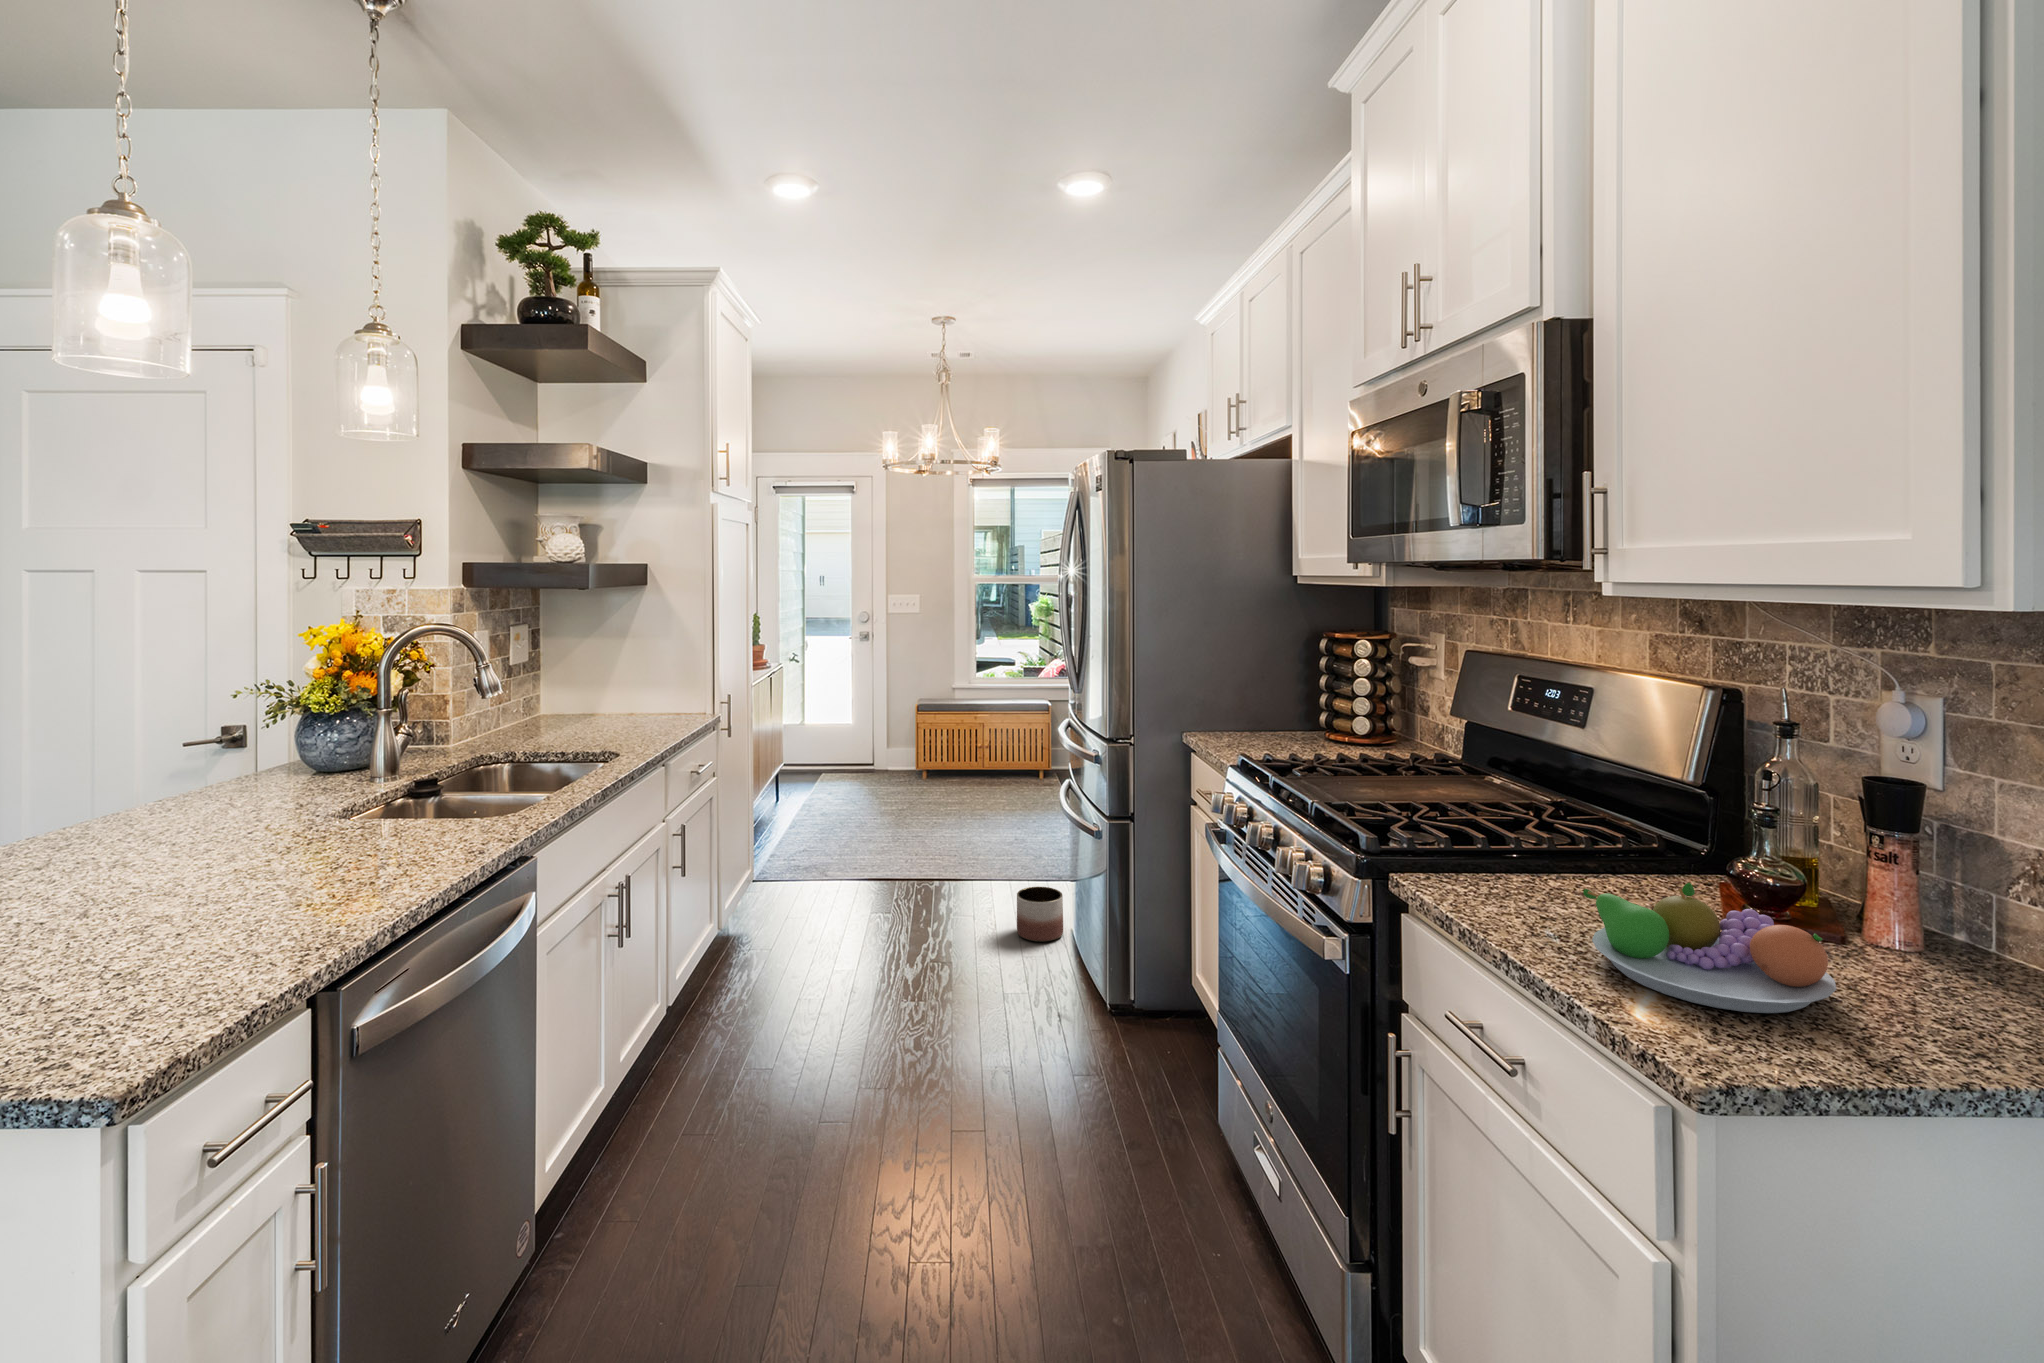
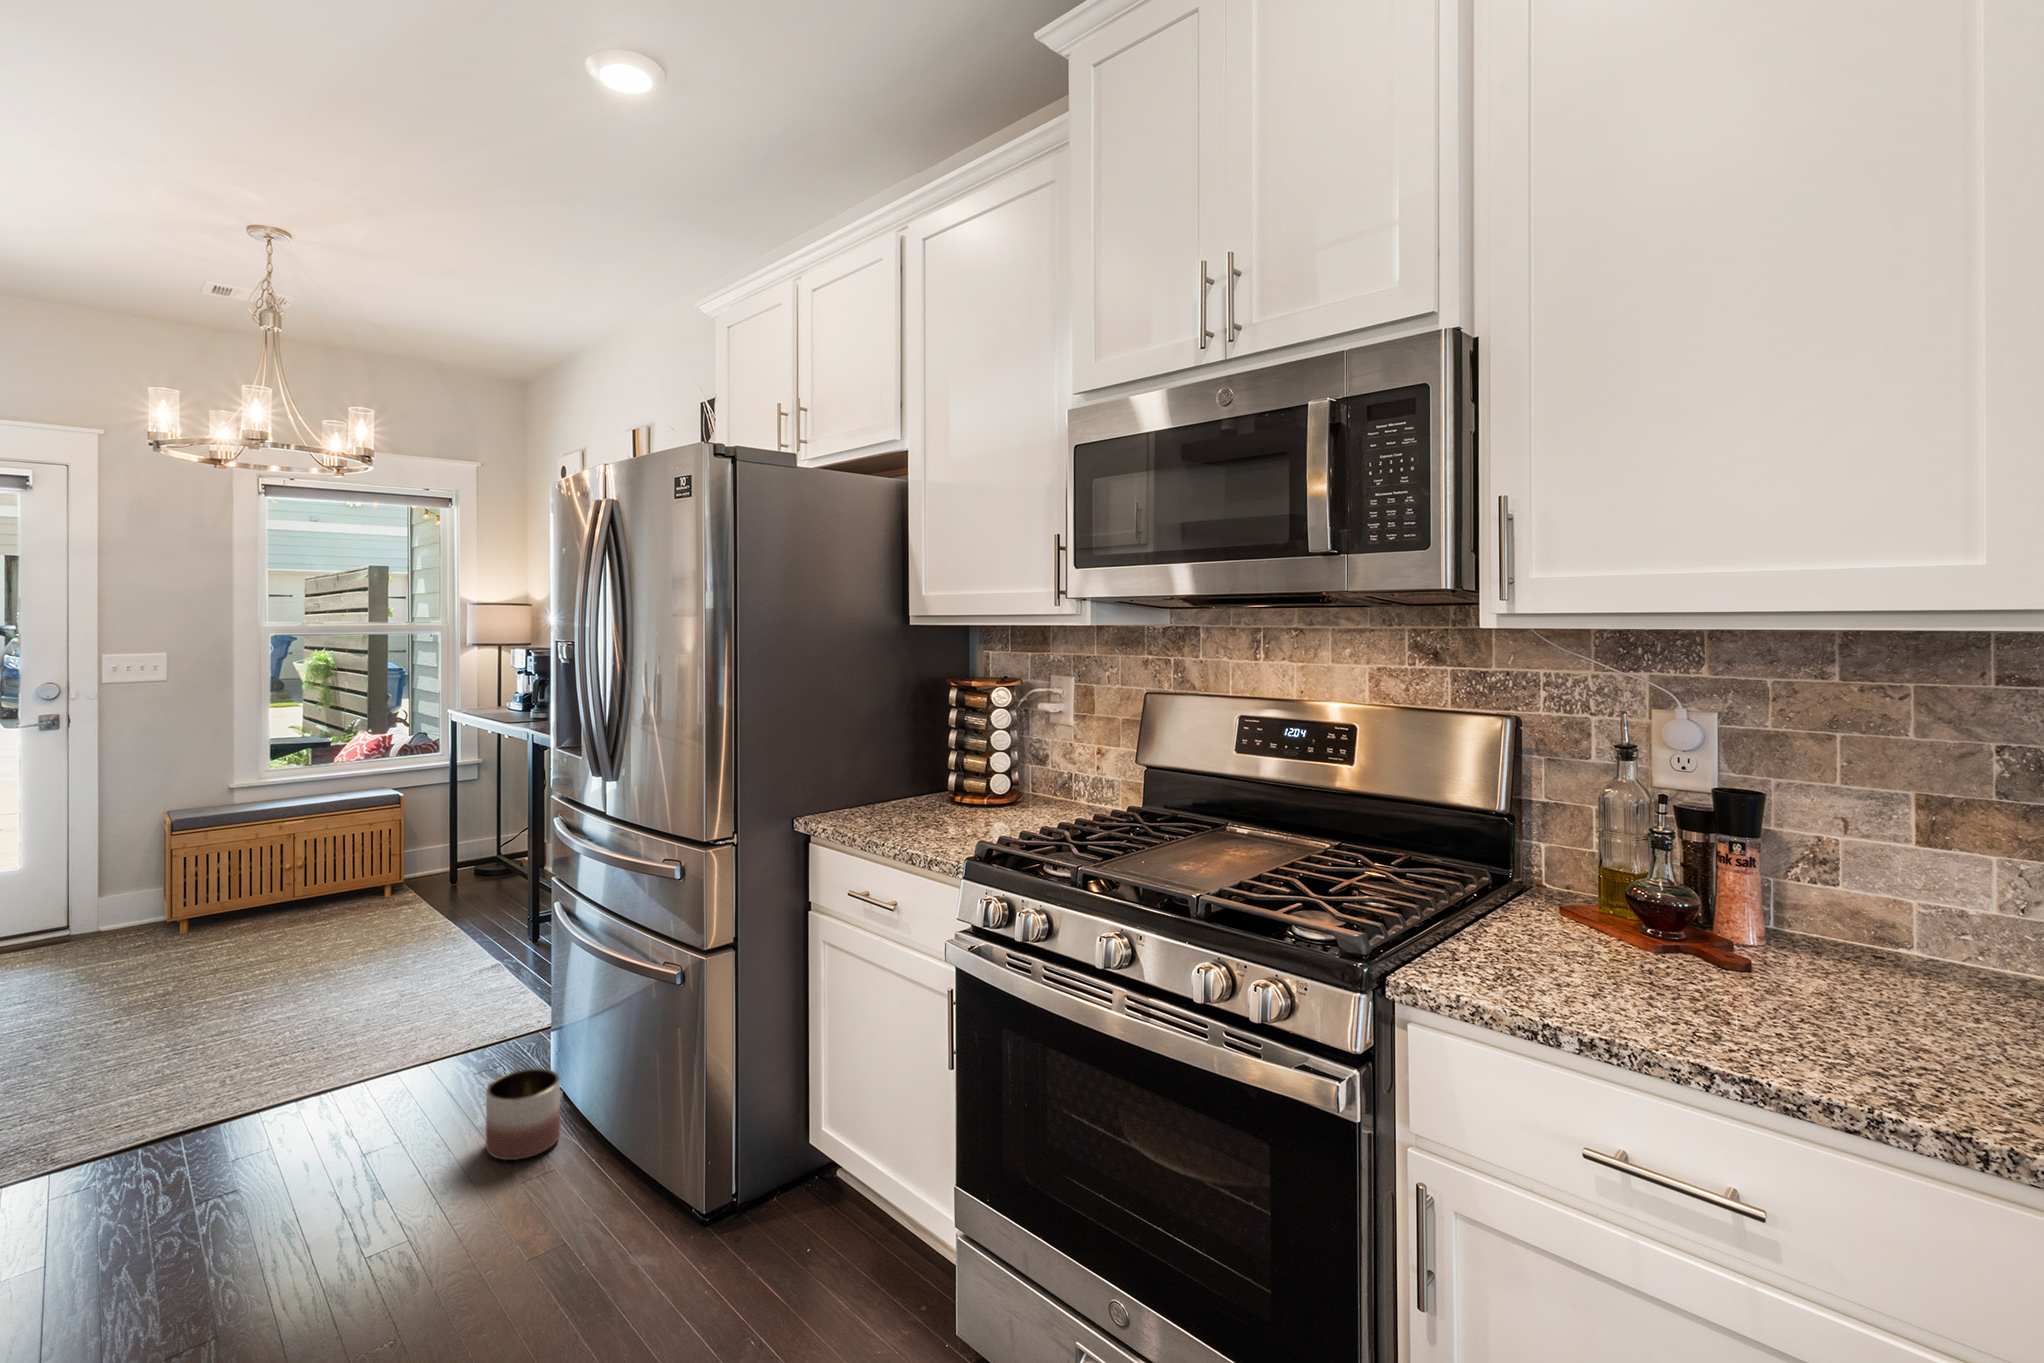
fruit bowl: present [1583,883,1836,1013] -> none [1633,920,1918,1057]

